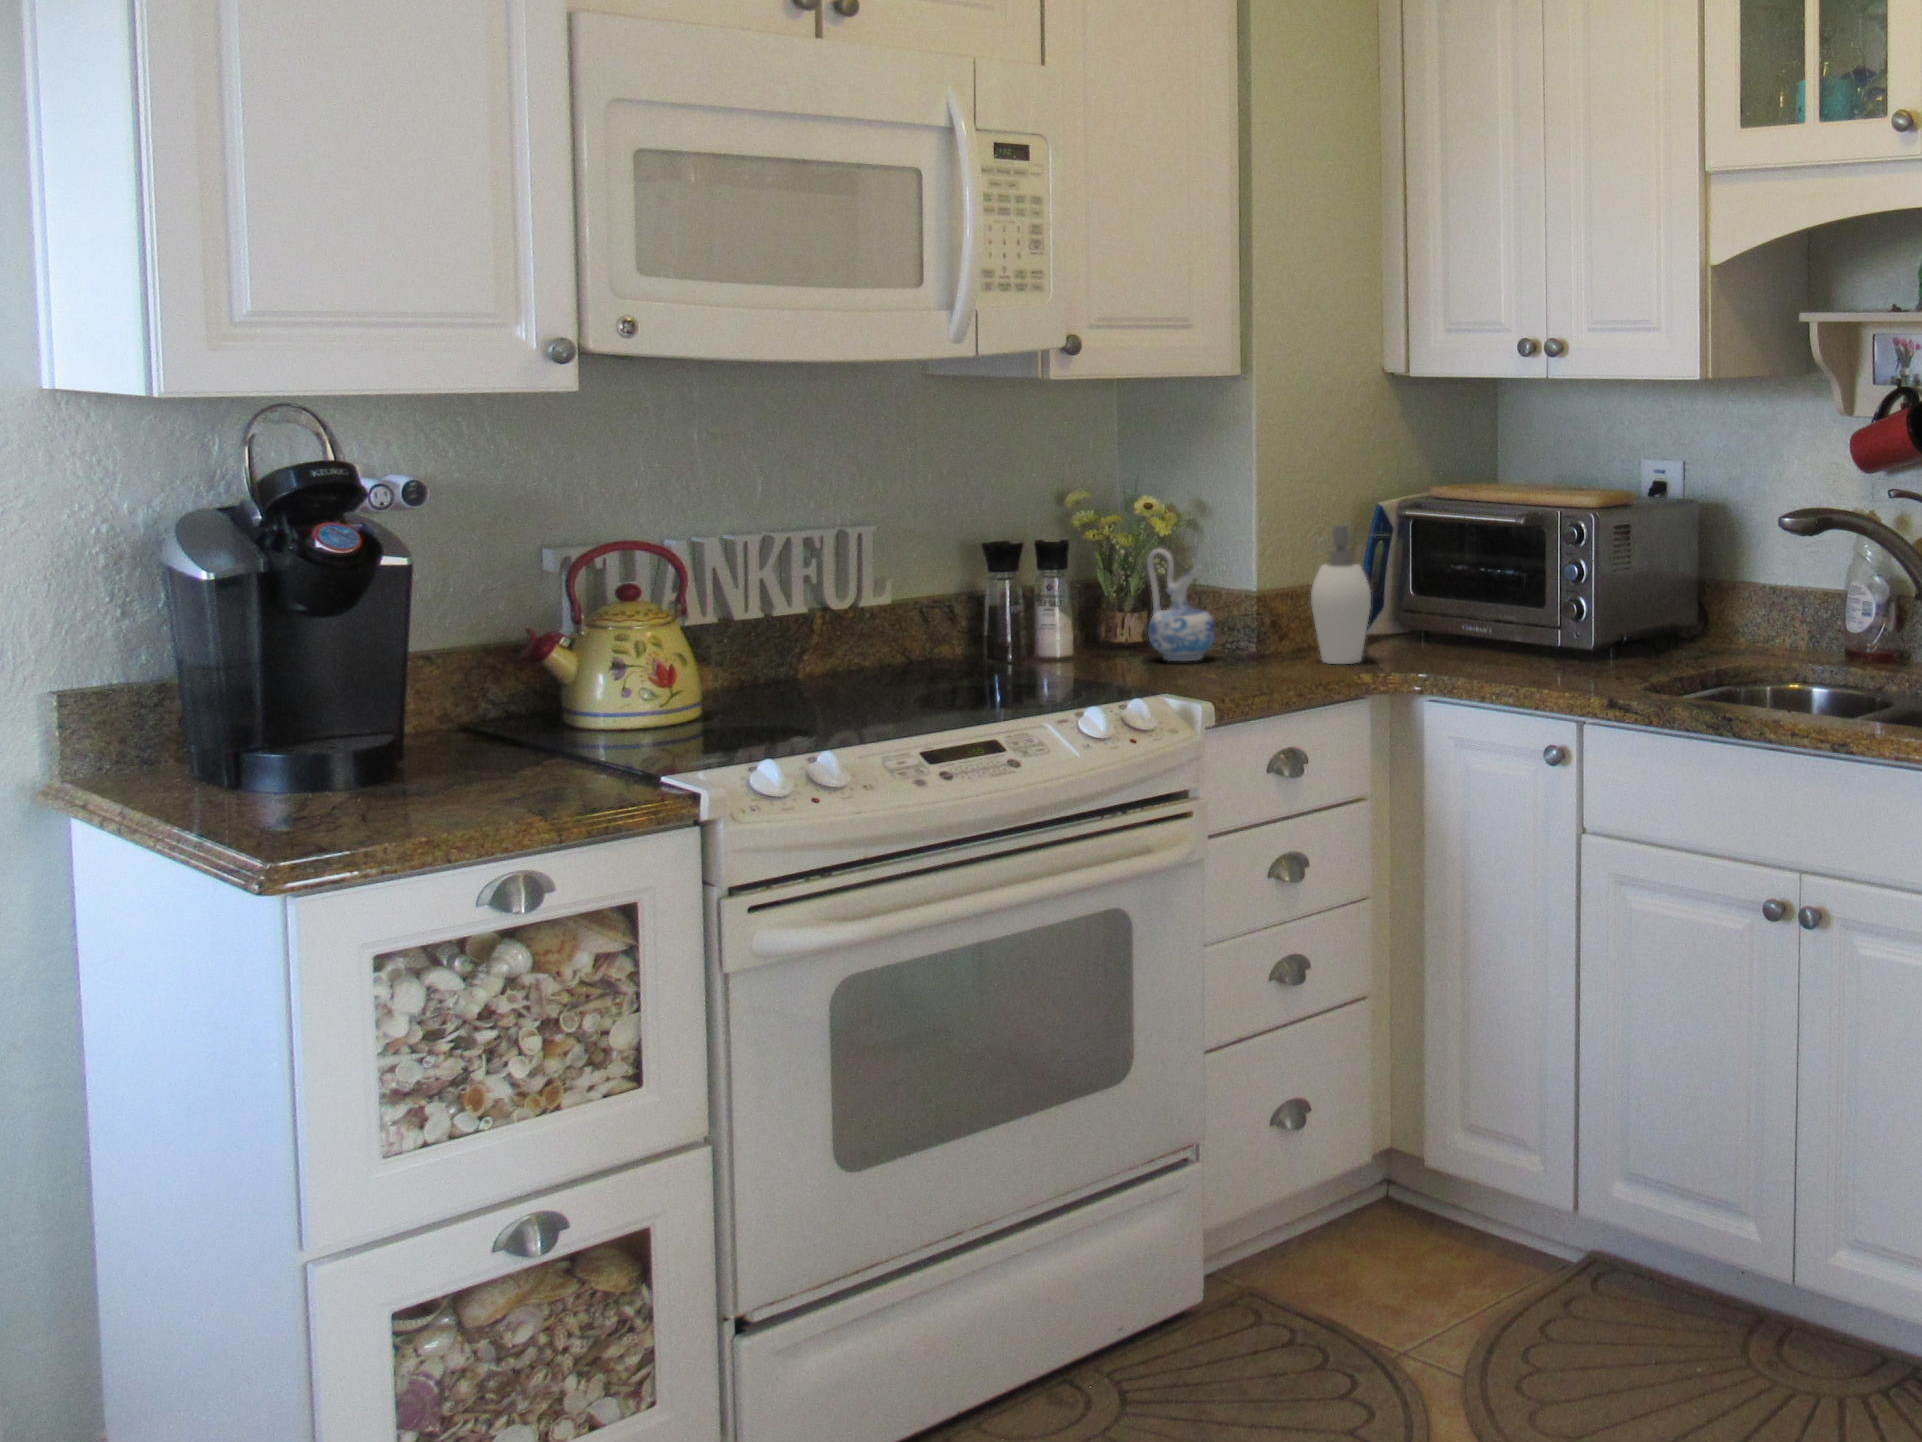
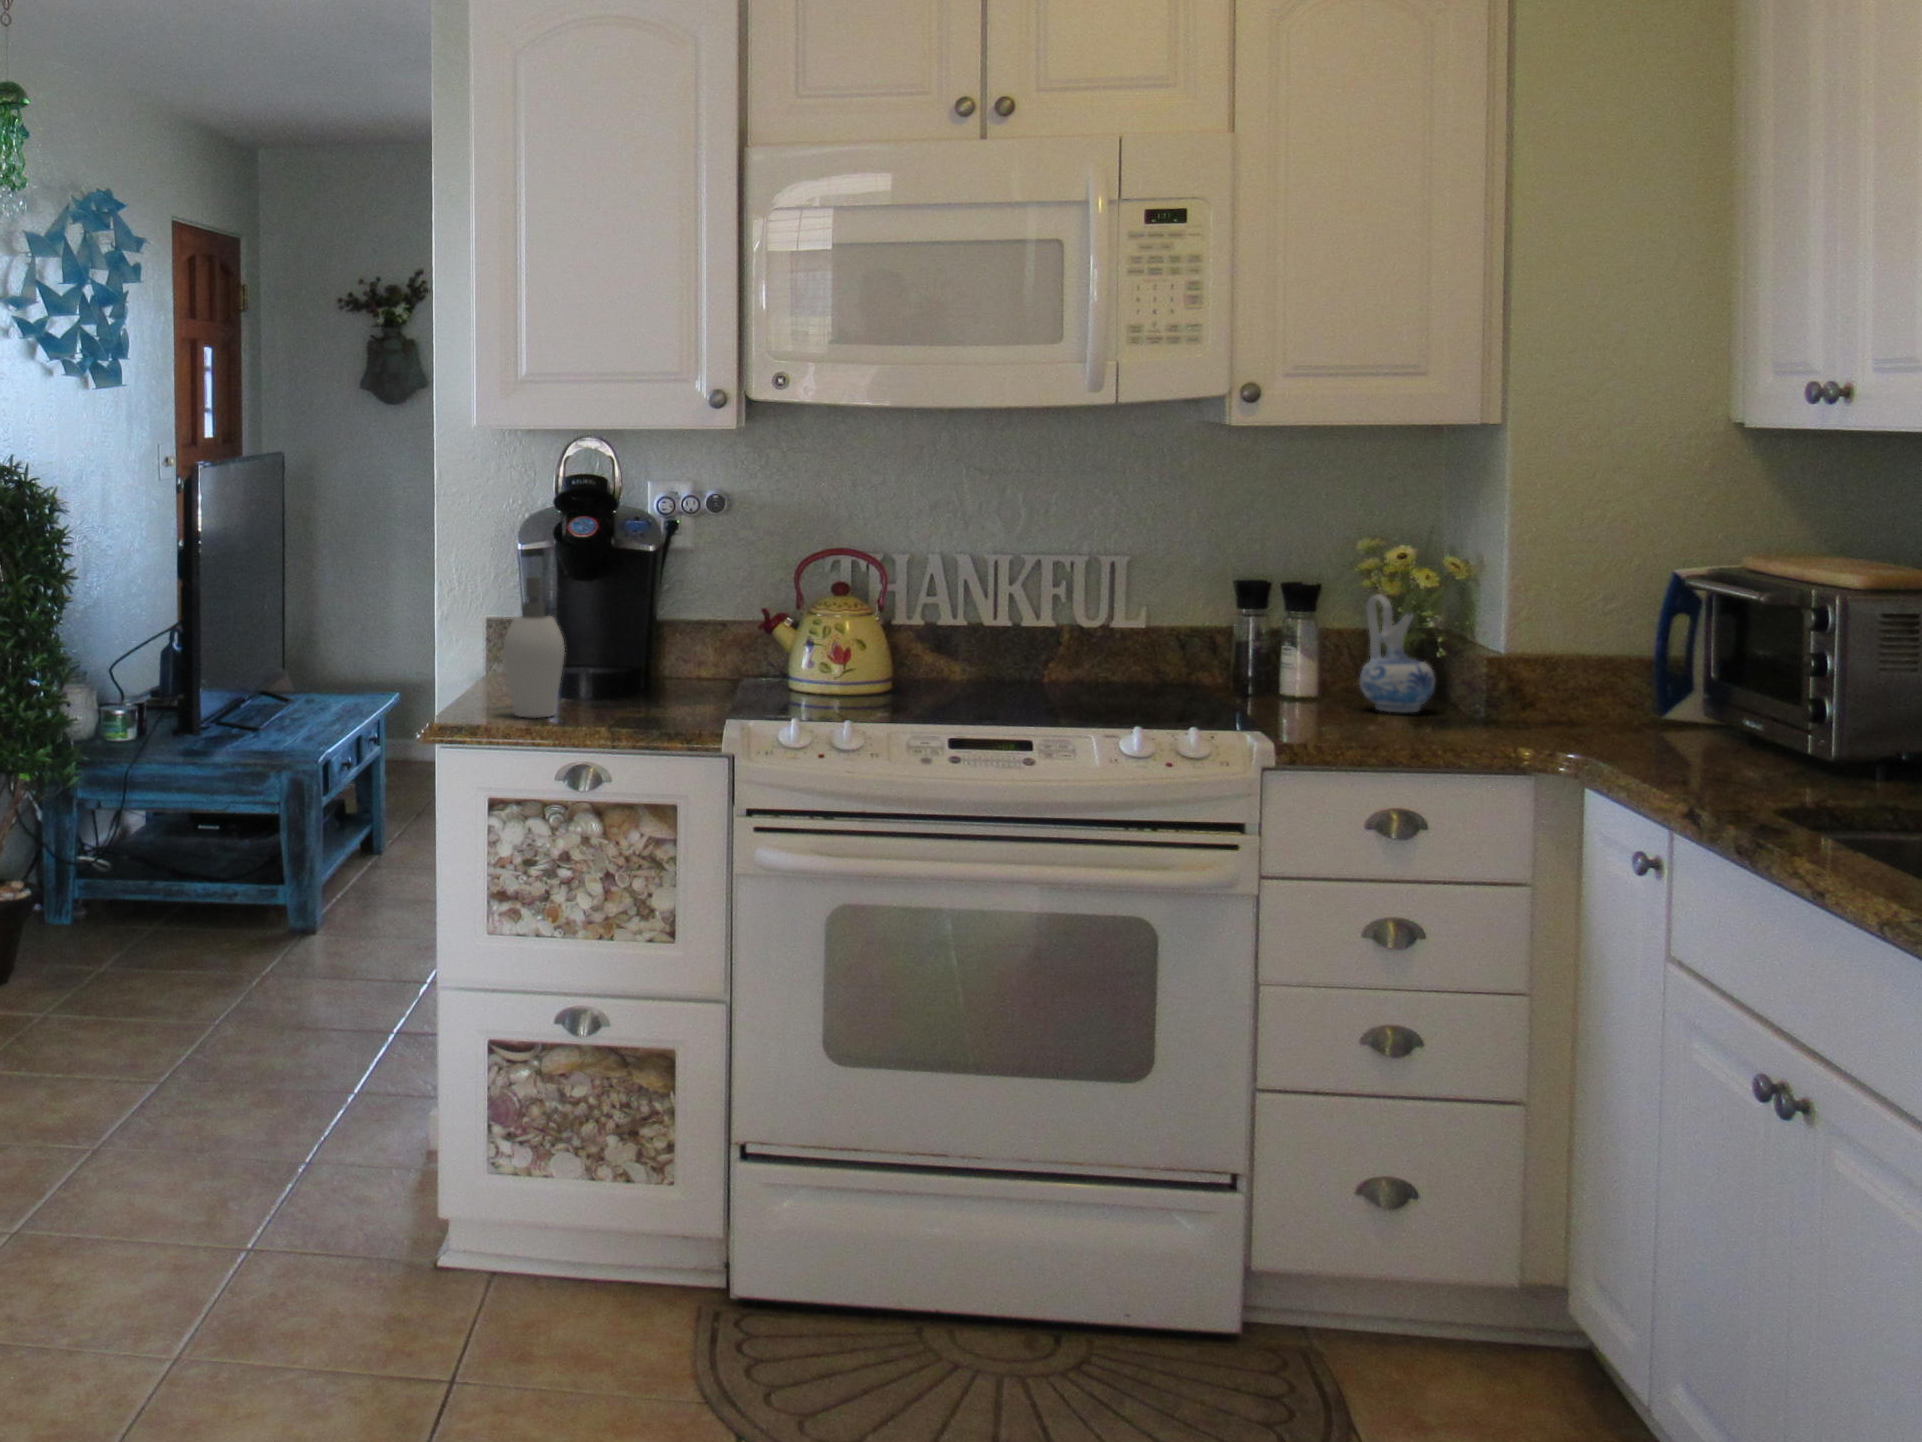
soap dispenser: present [1311,525,1371,664] -> present [503,576,565,717]

